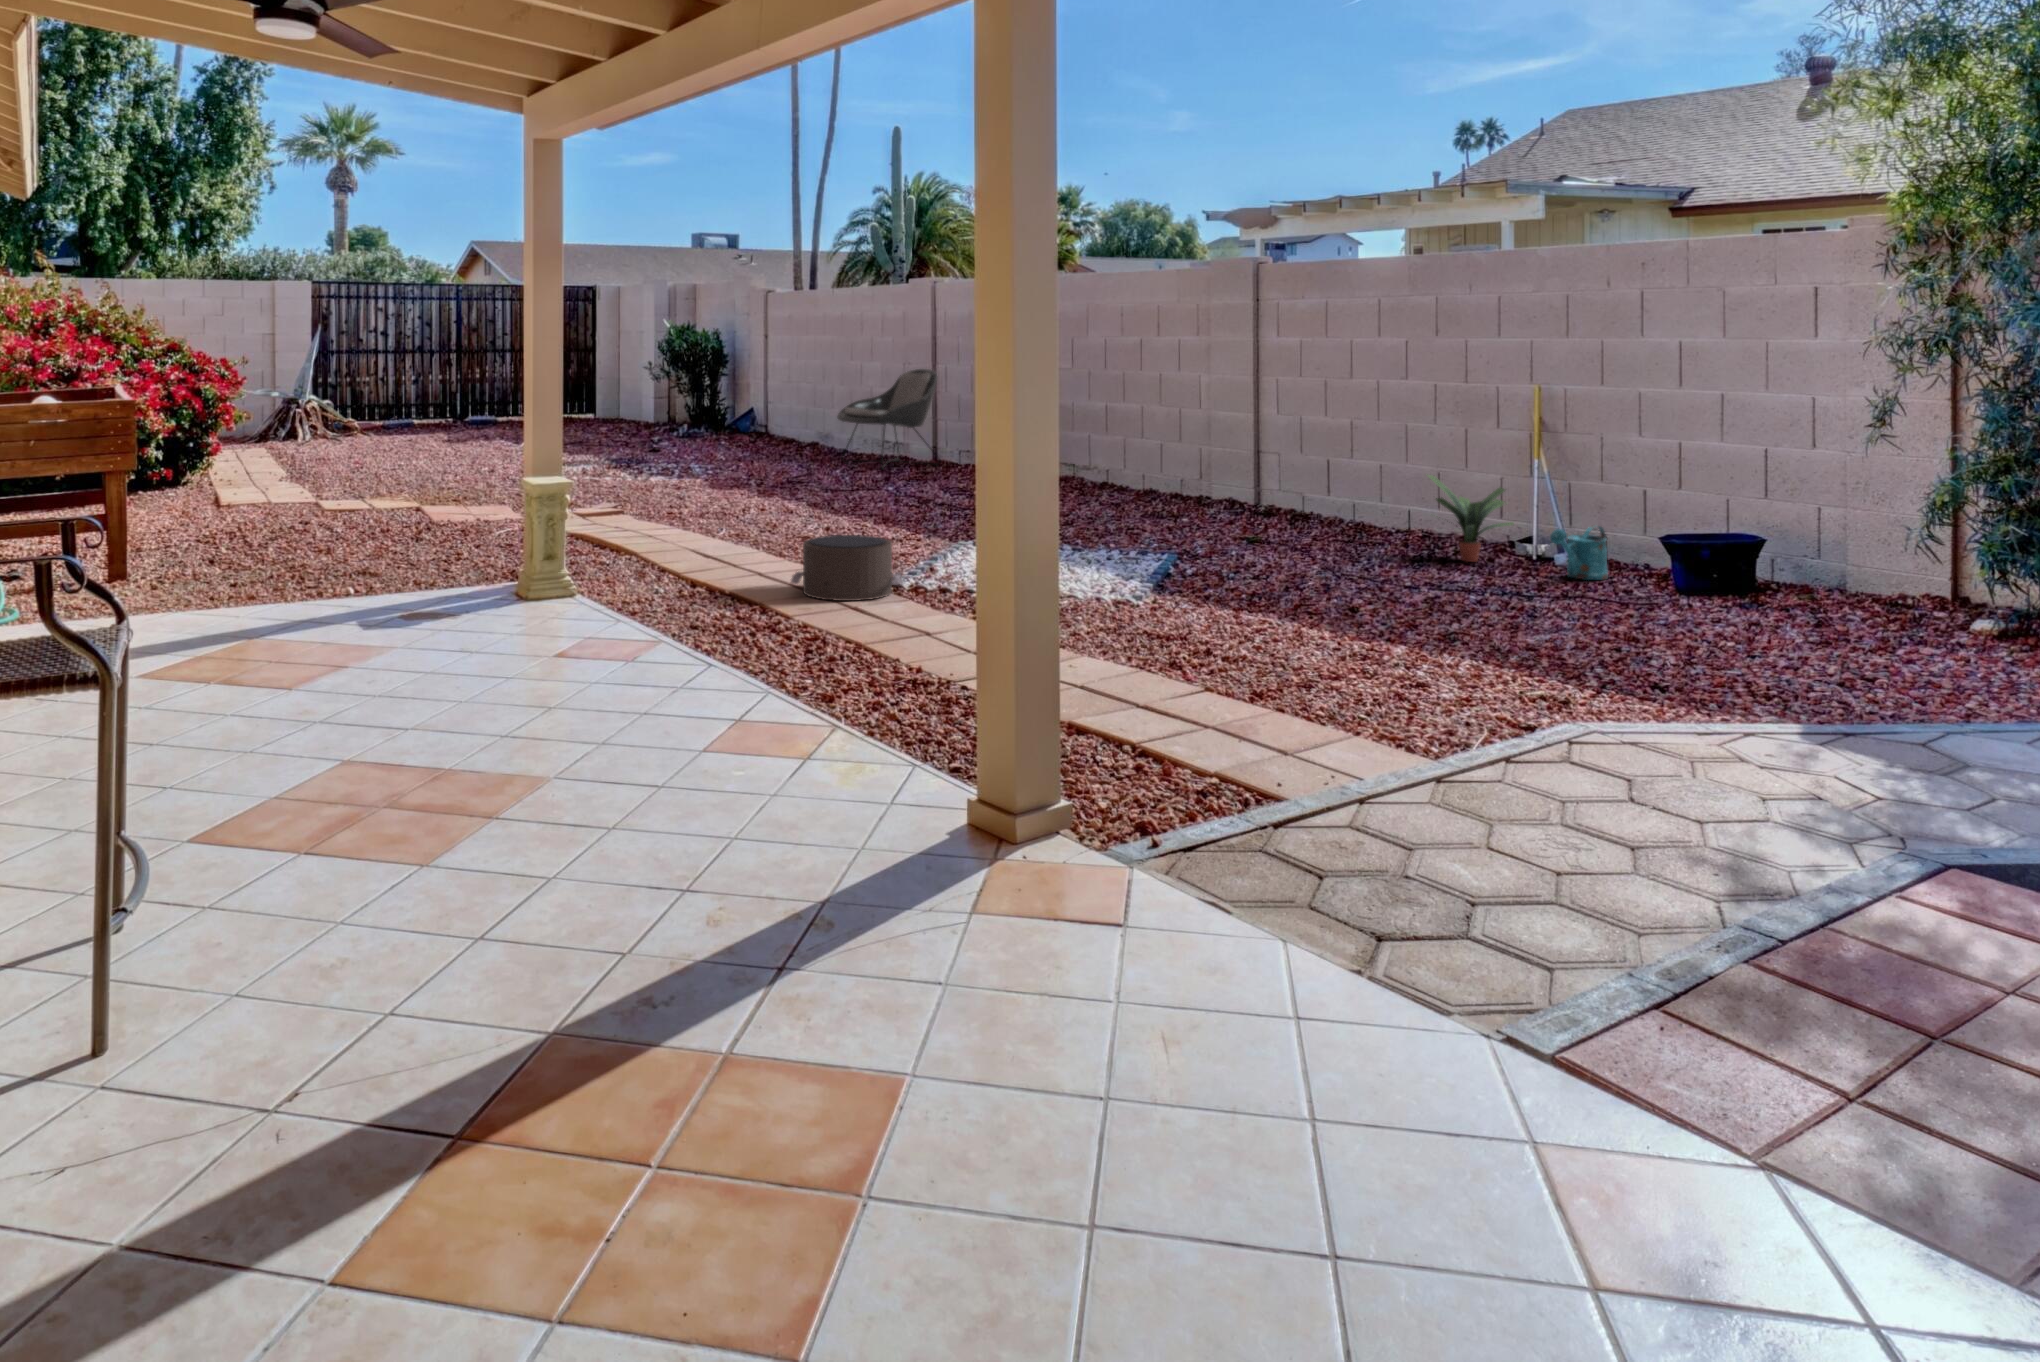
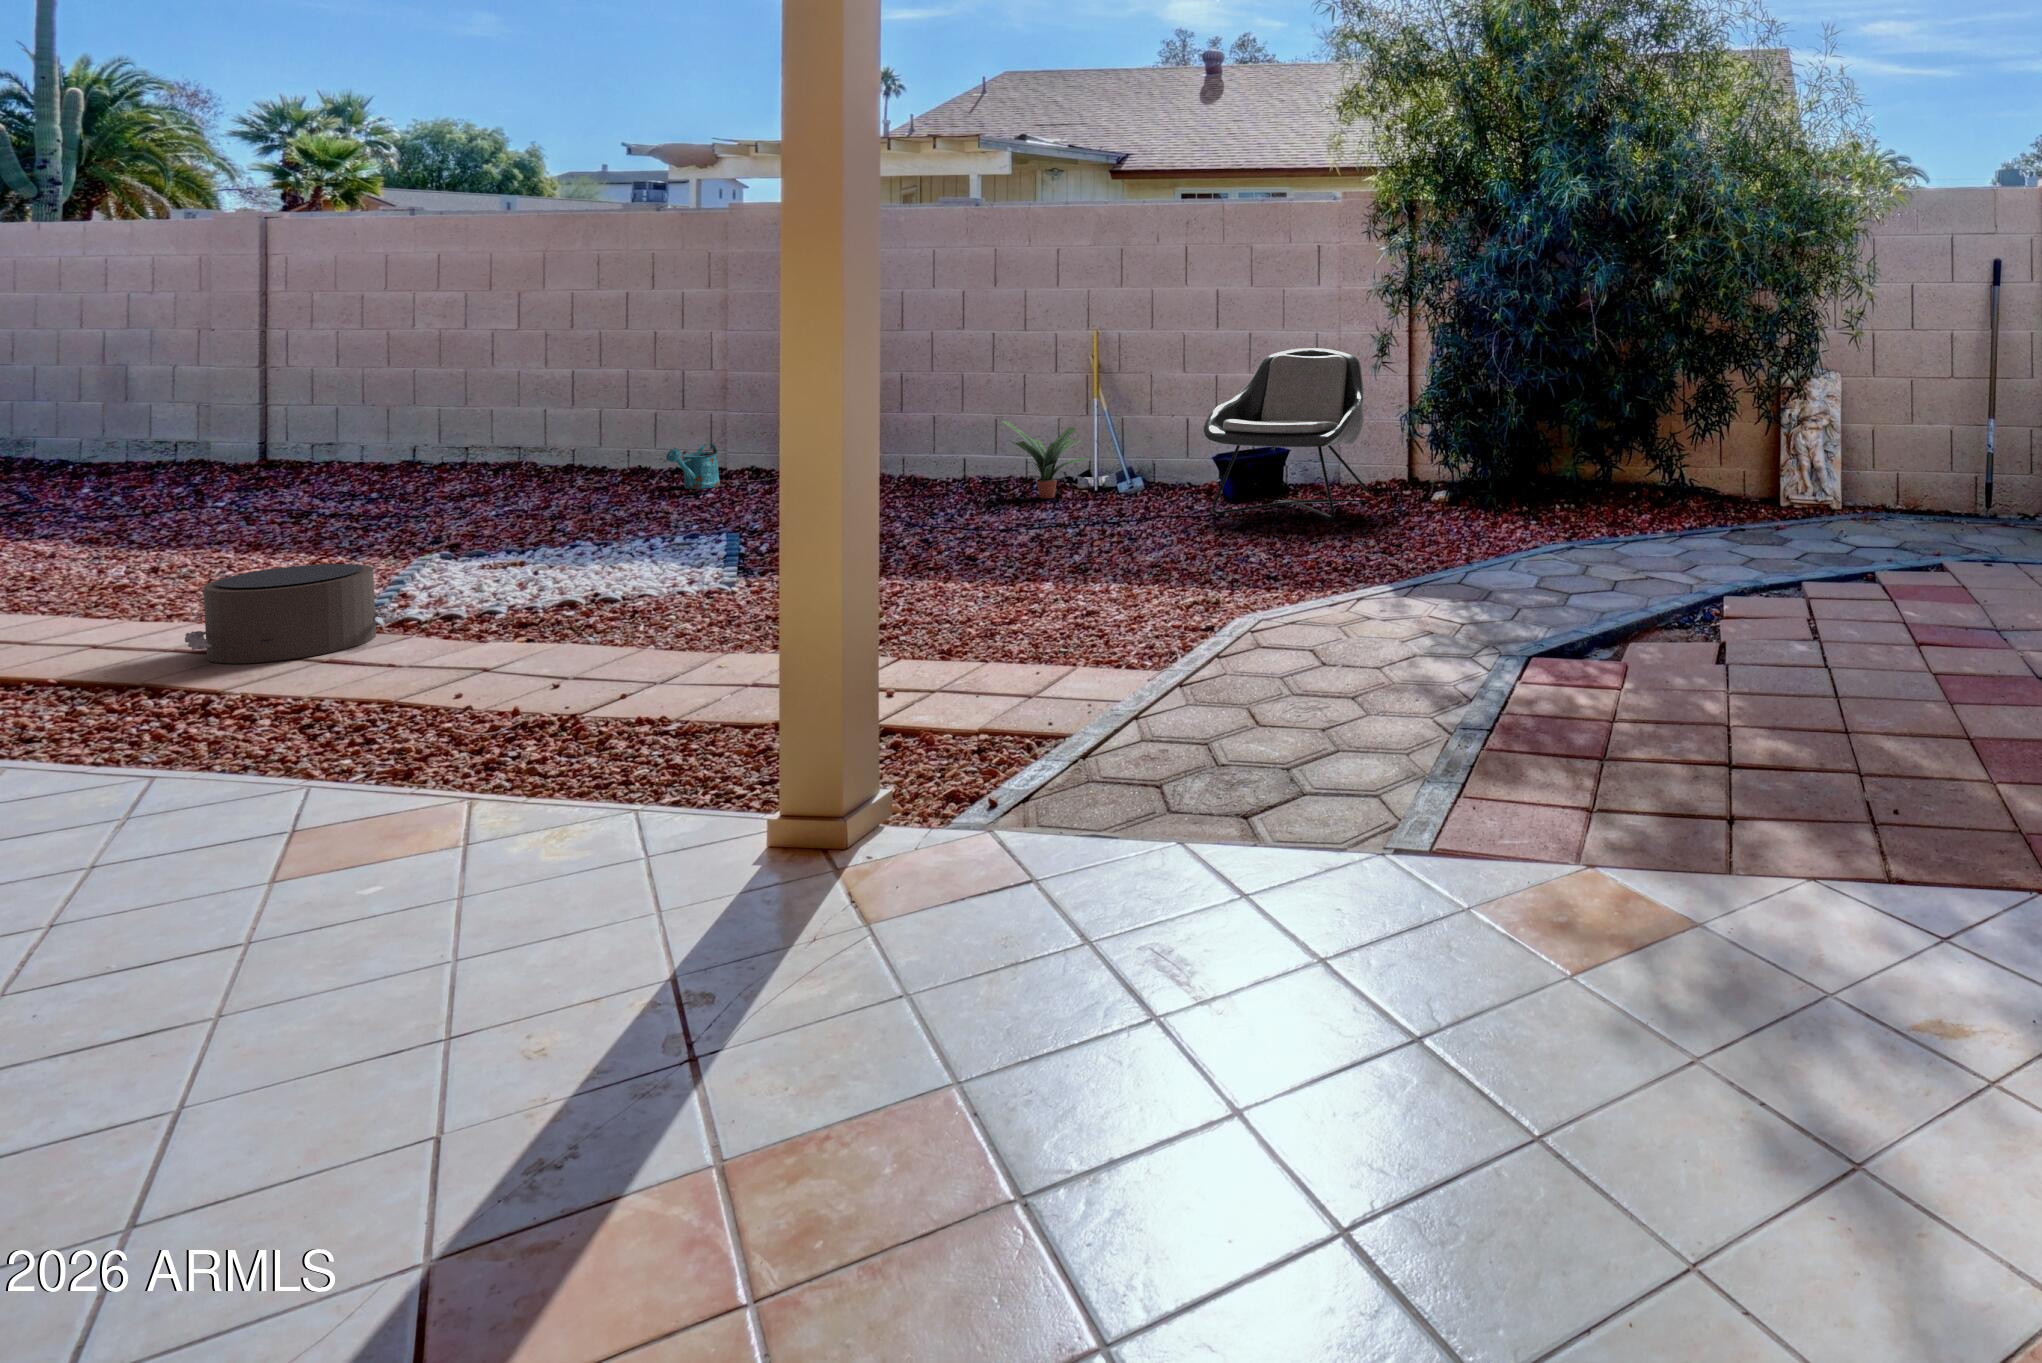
lounge chair: present [837,369,939,469] -> present [1204,348,1369,521]
watering can: present [1550,526,1608,580] -> present [666,443,720,489]

